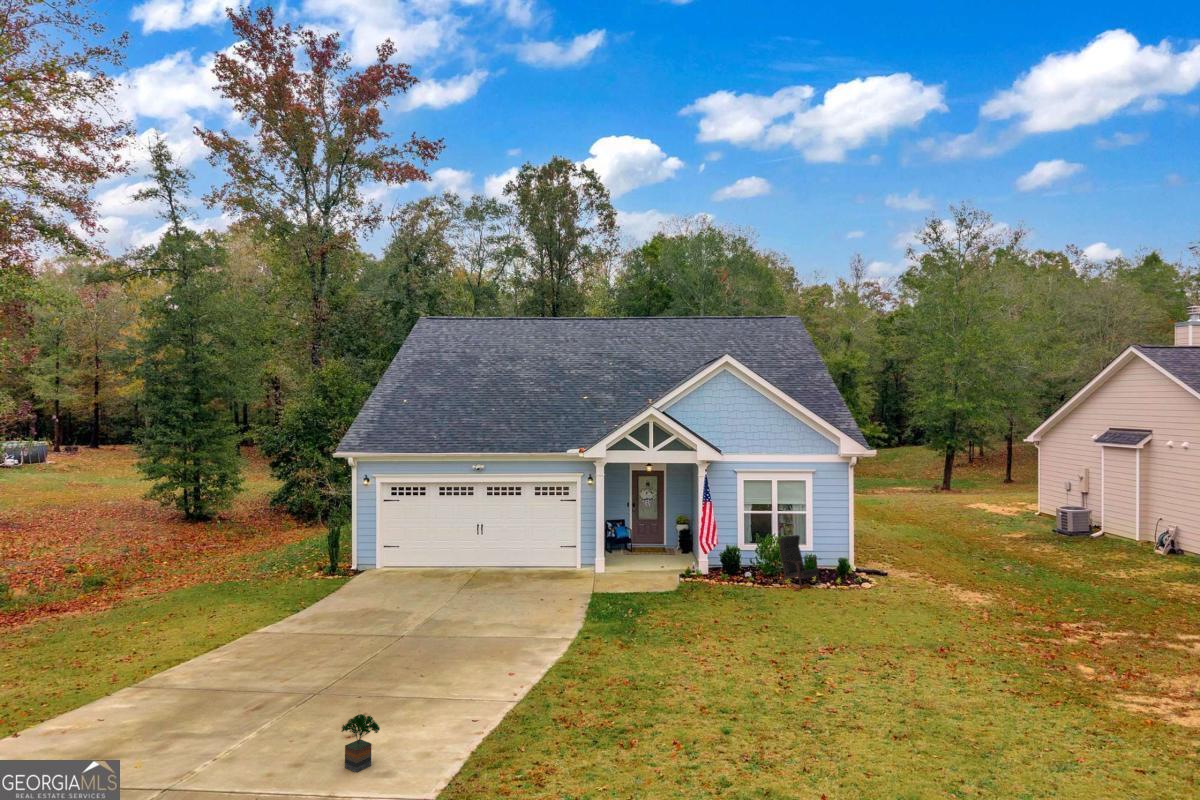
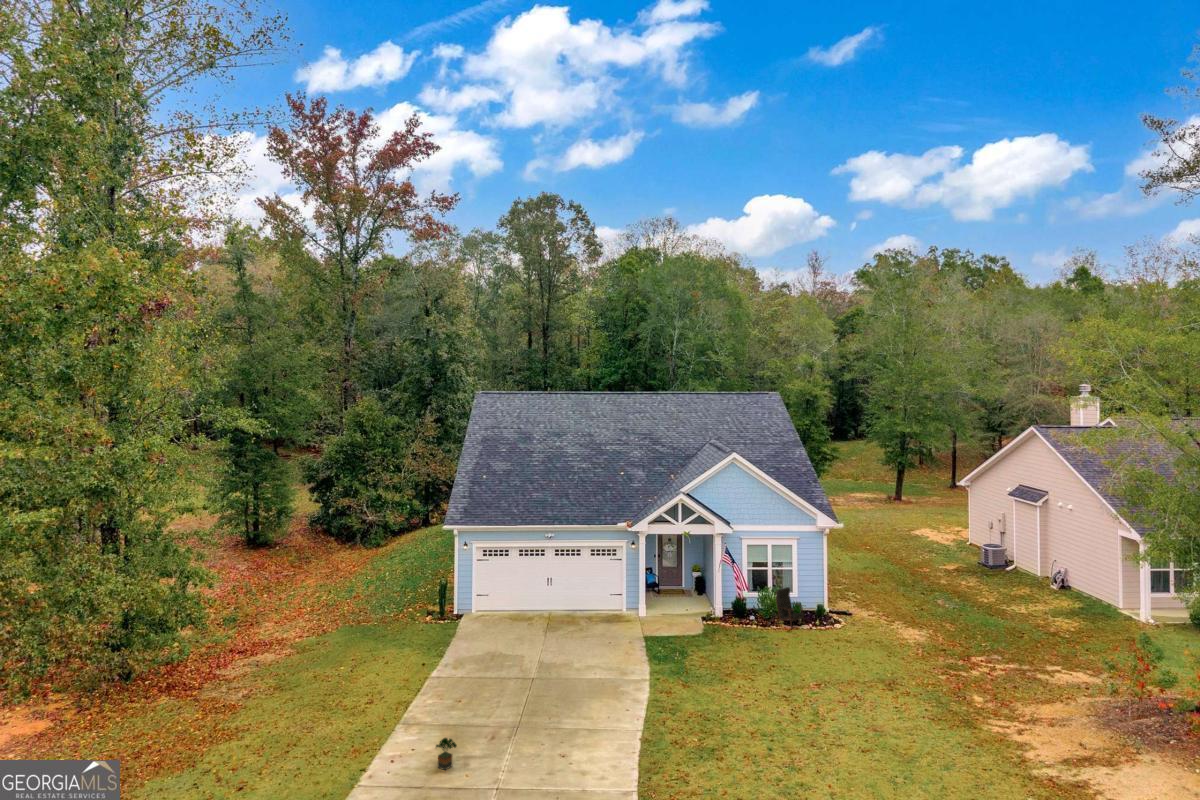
potted tree: present [341,714,380,772] -> present [436,738,457,770]

